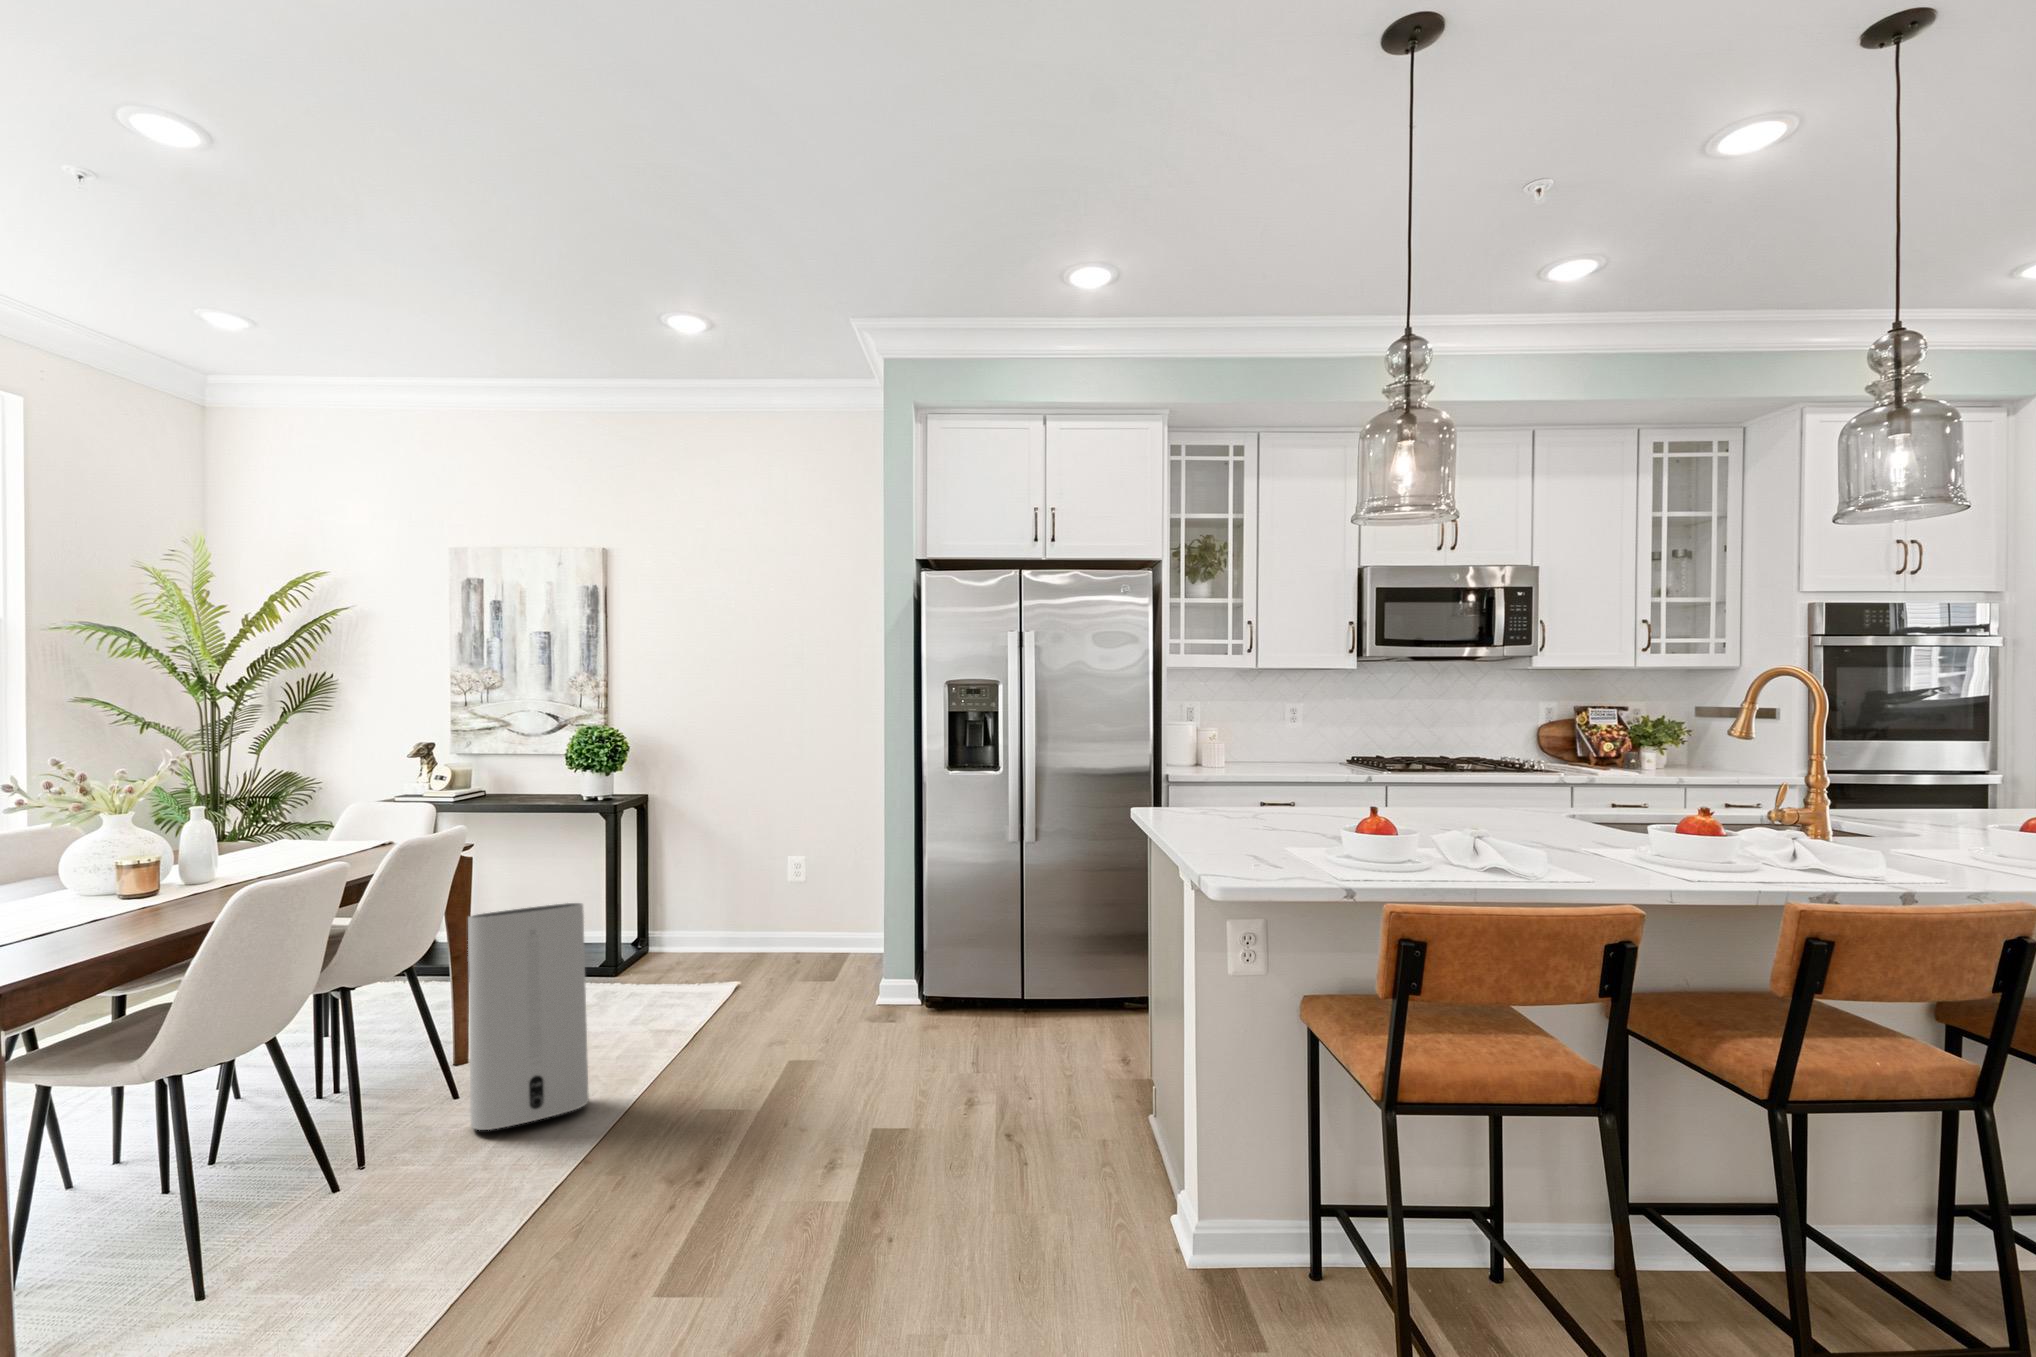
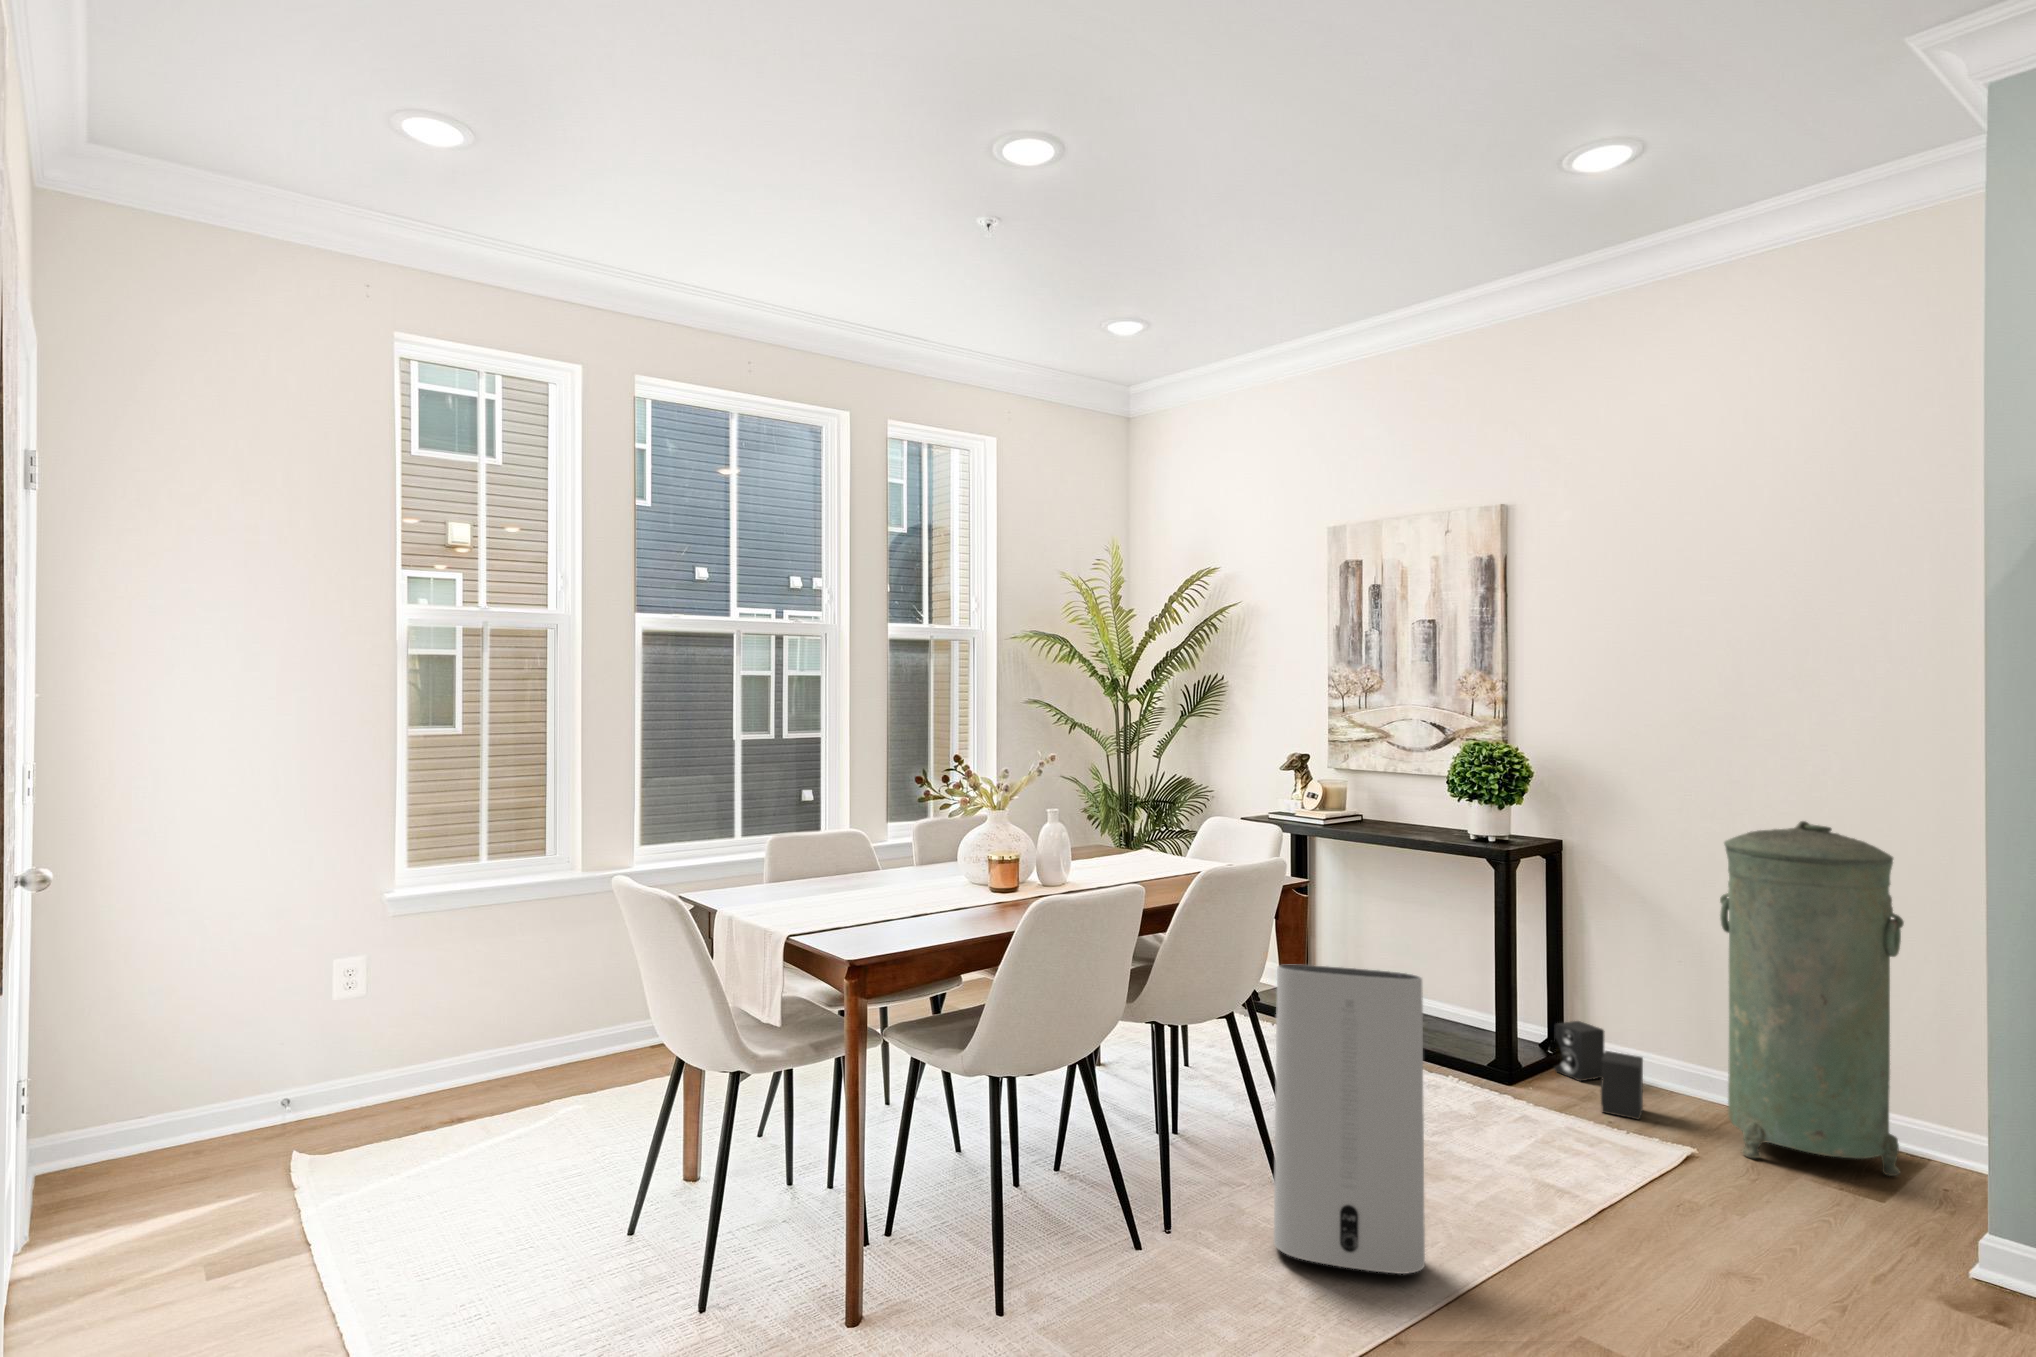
trash can: none [750,767,842,978] -> present [1720,821,1904,1176]
speaker: none [644,920,704,977] -> present [1554,1021,1643,1119]

